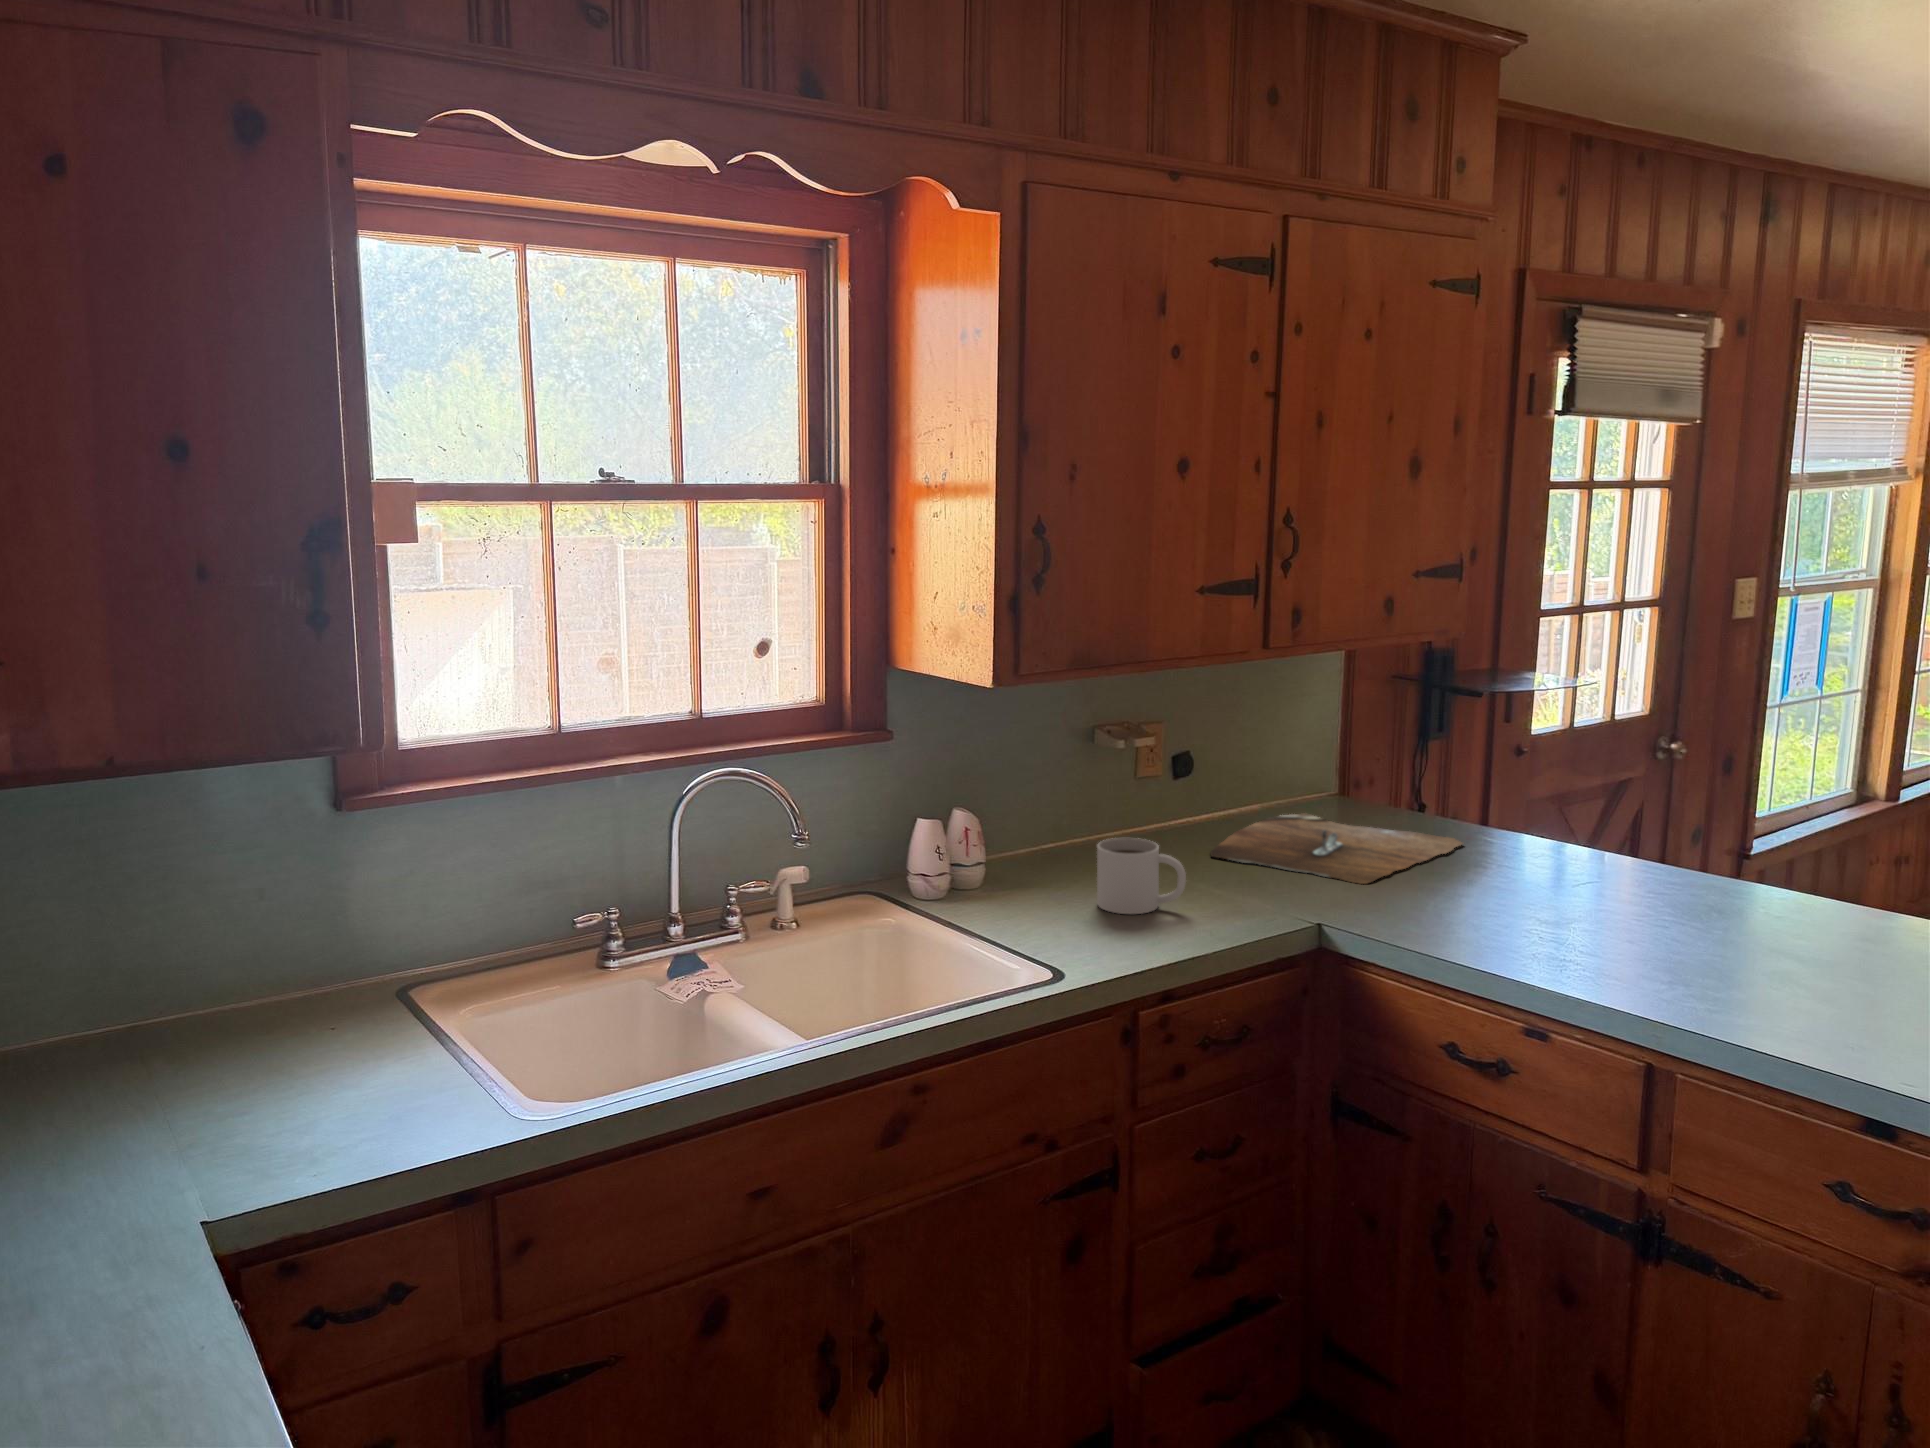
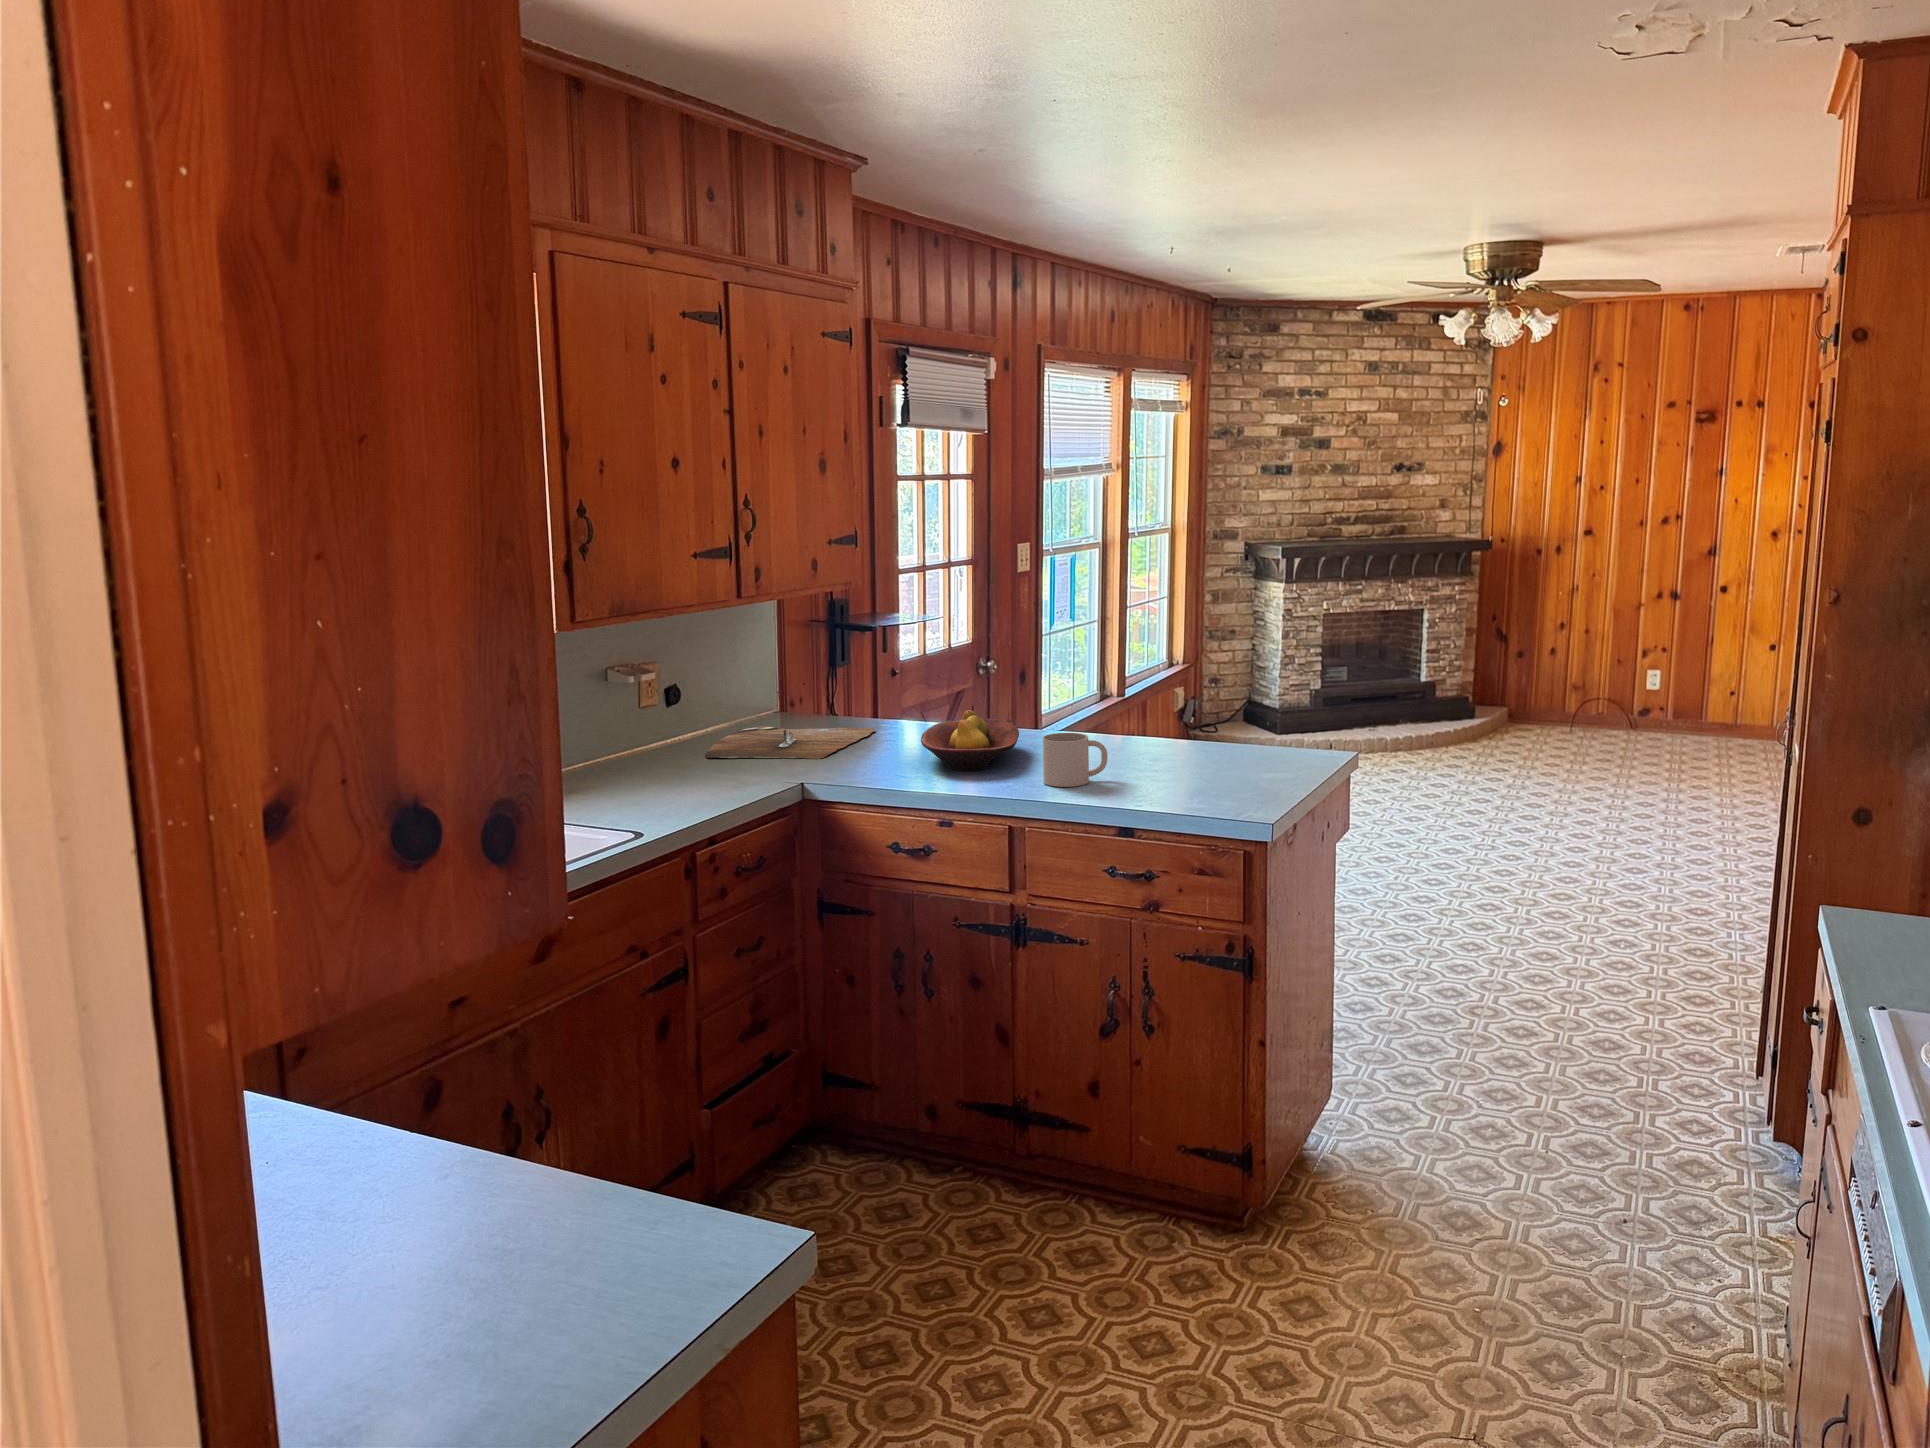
mug: present [1097,838,1186,914] -> present [1043,733,1108,787]
fruit bowl: none [1516,848,1692,953] -> present [921,710,1019,771]

